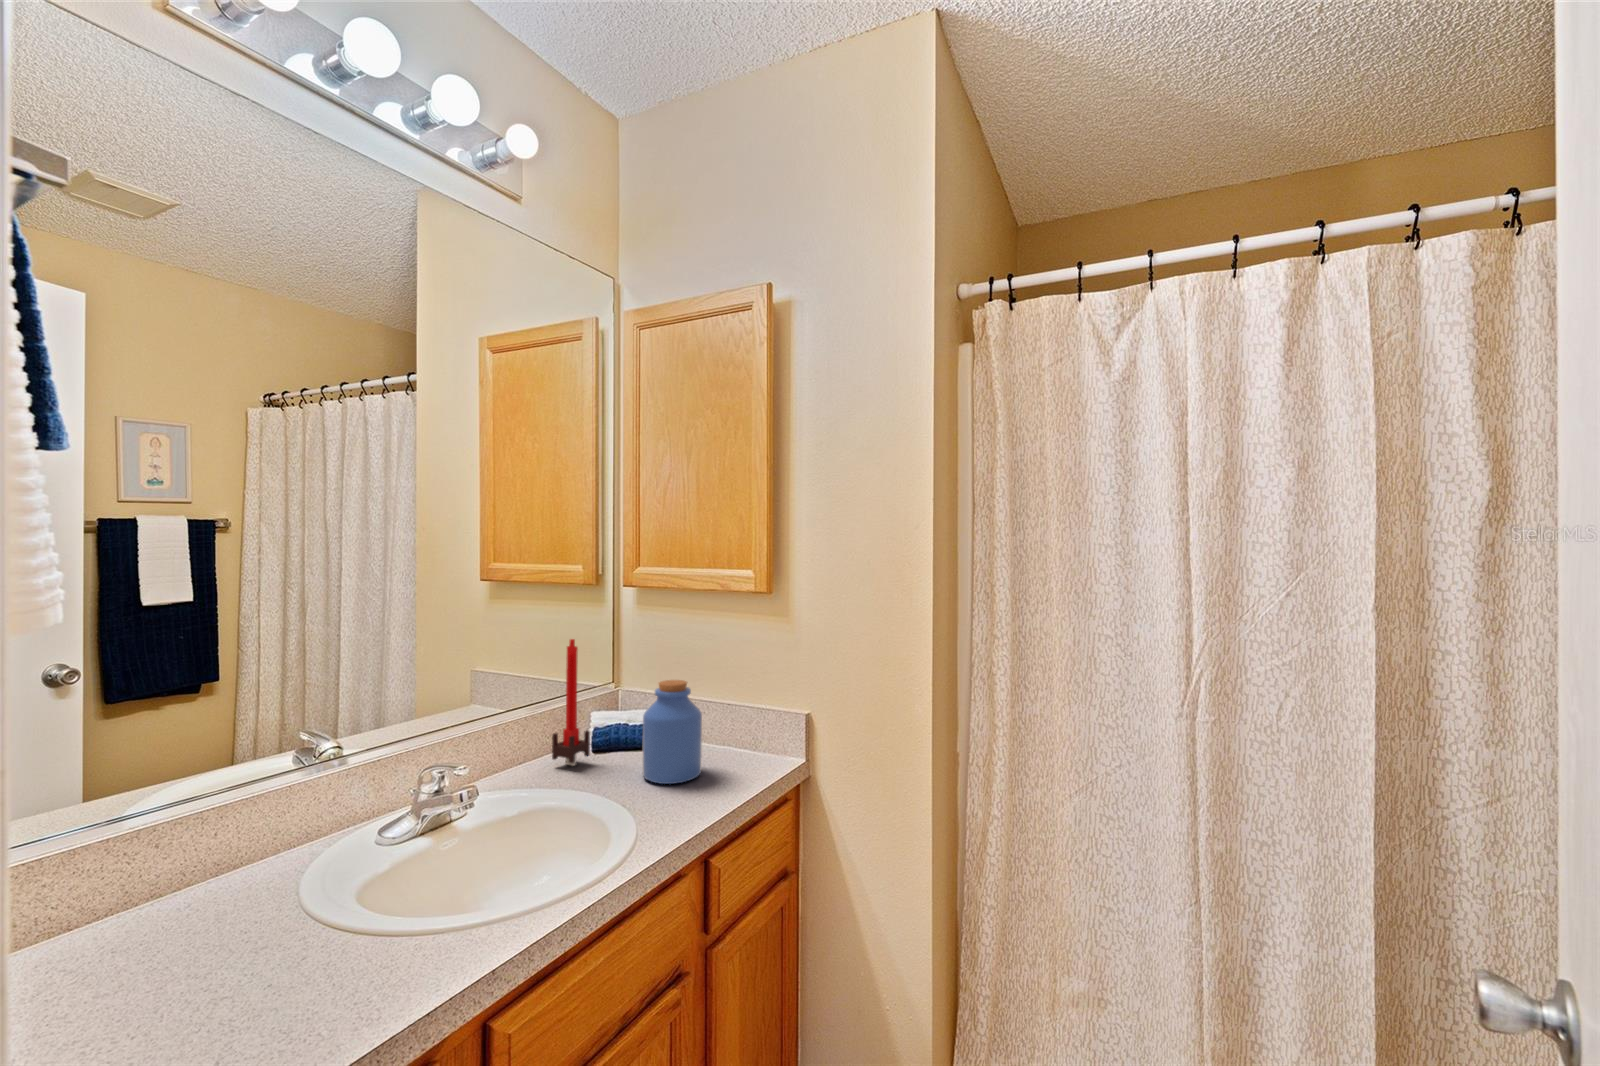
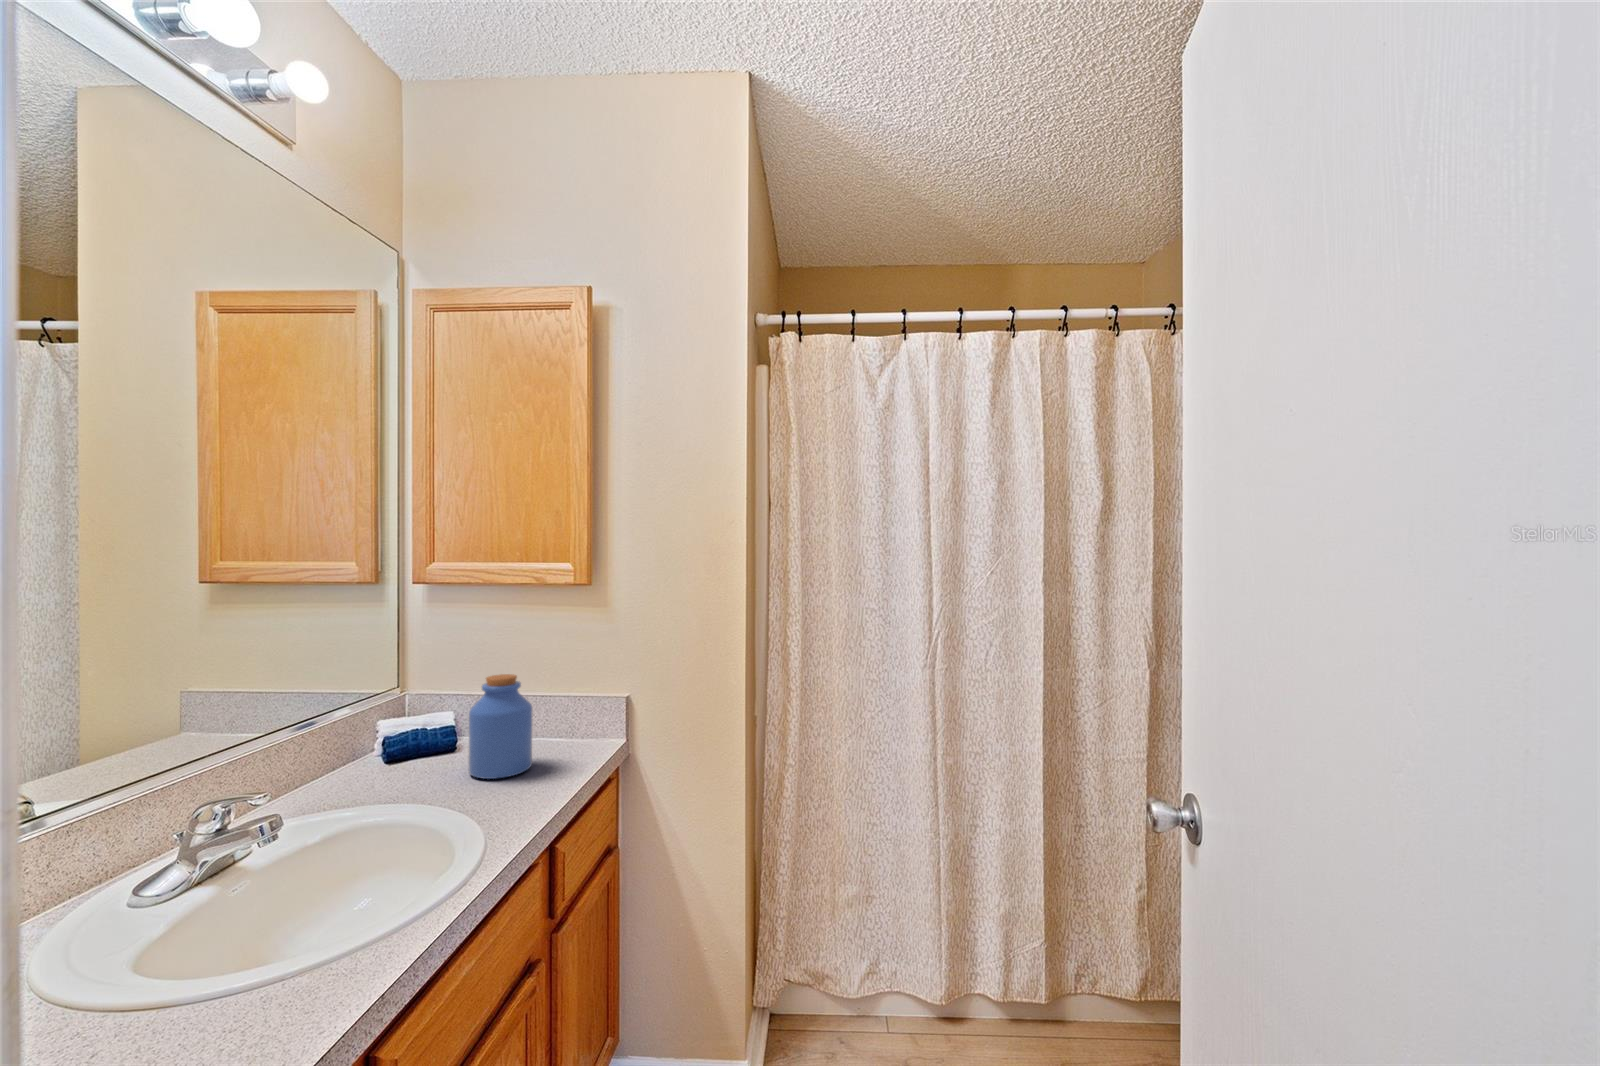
candle: present [552,639,590,766] -> none [352,641,396,778]

